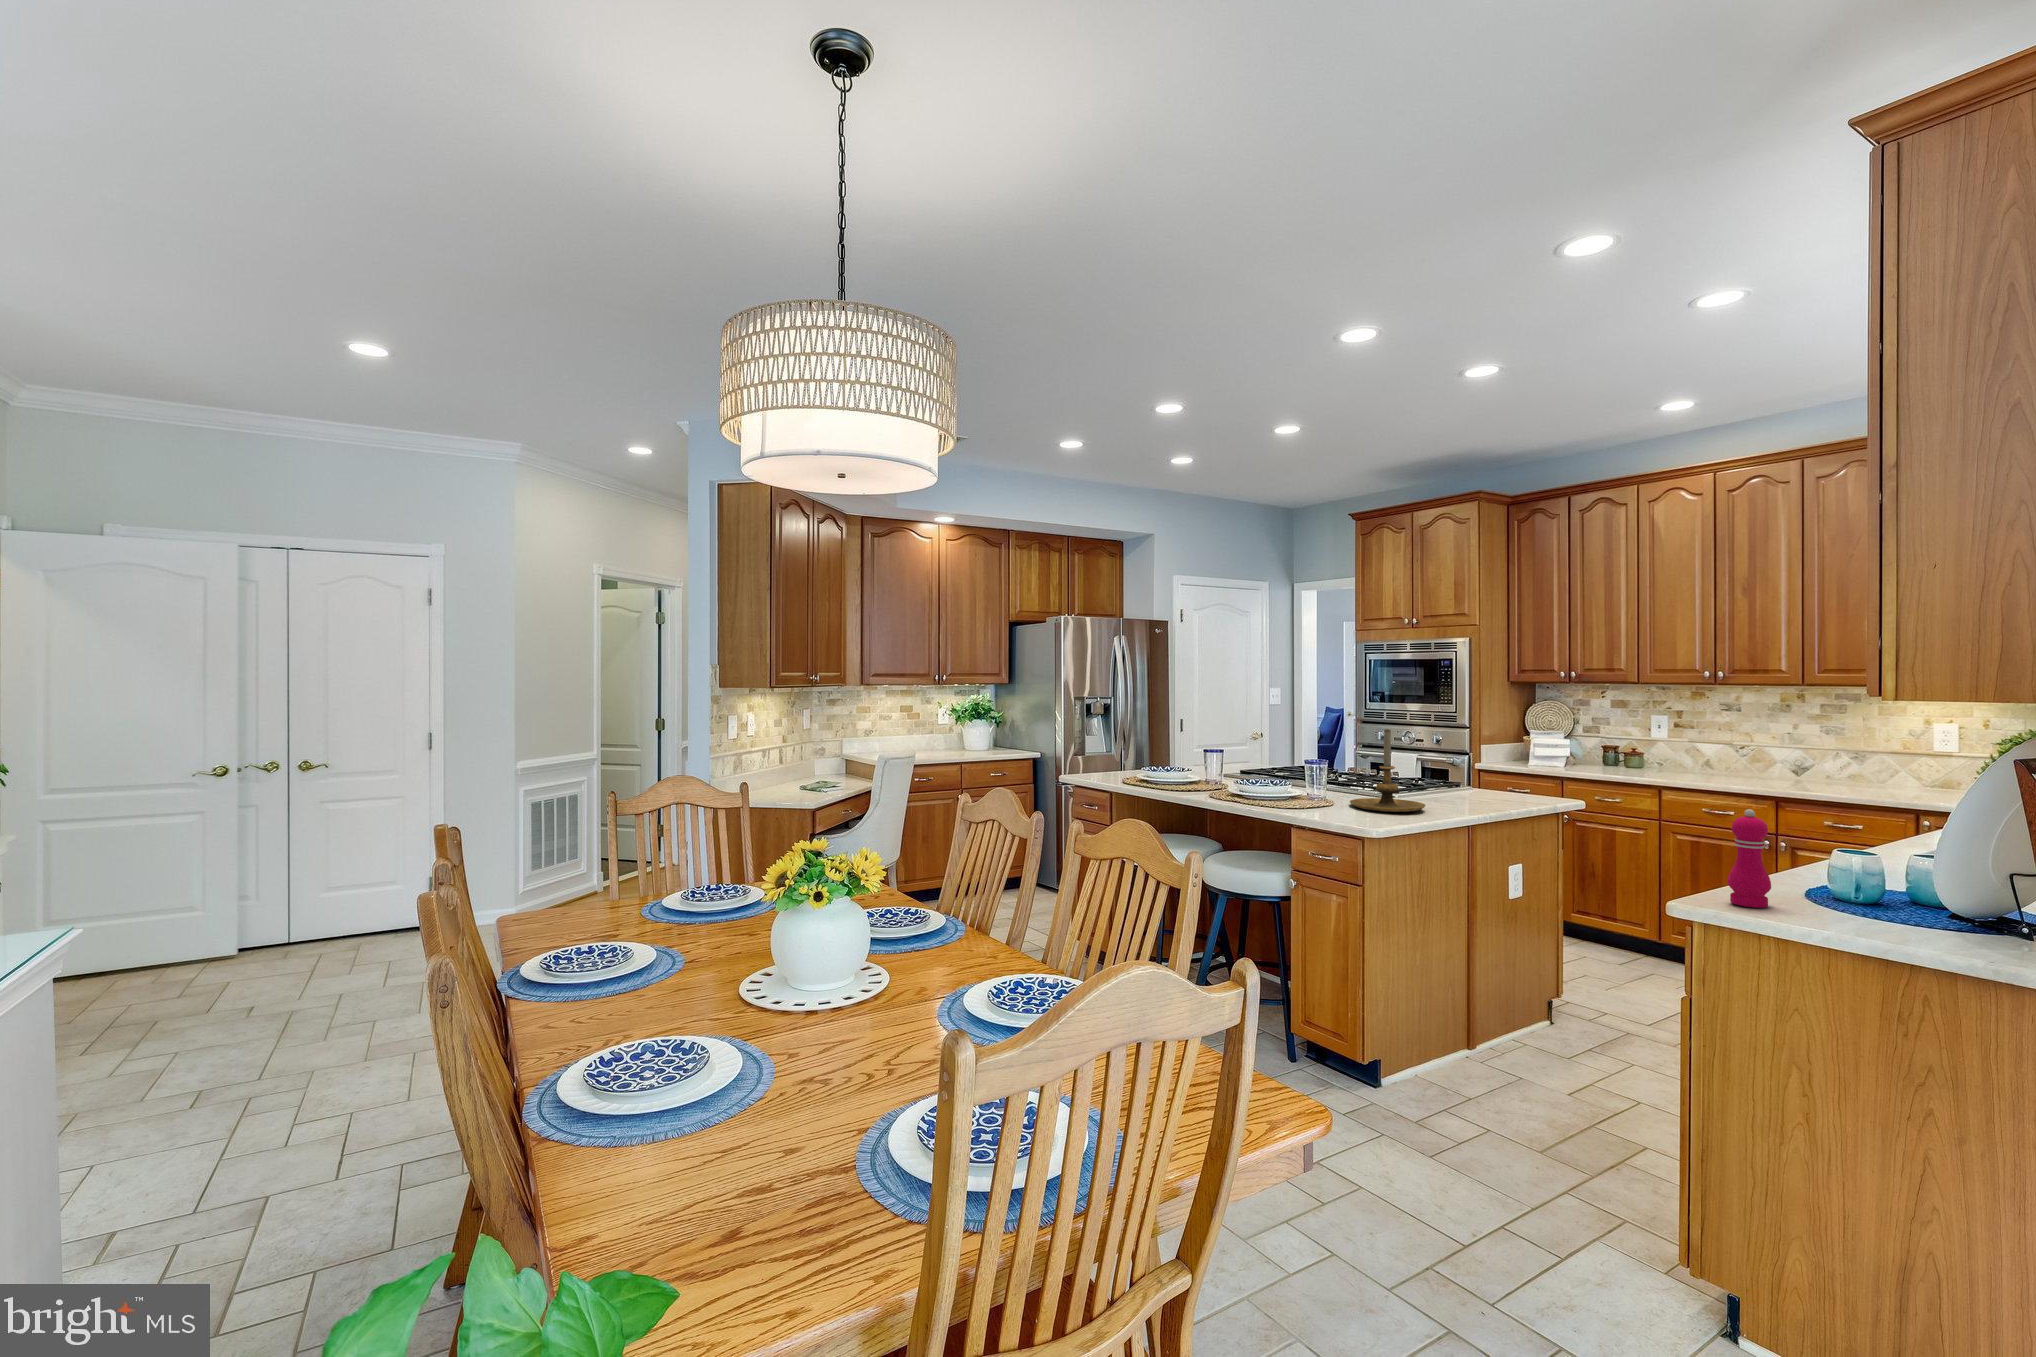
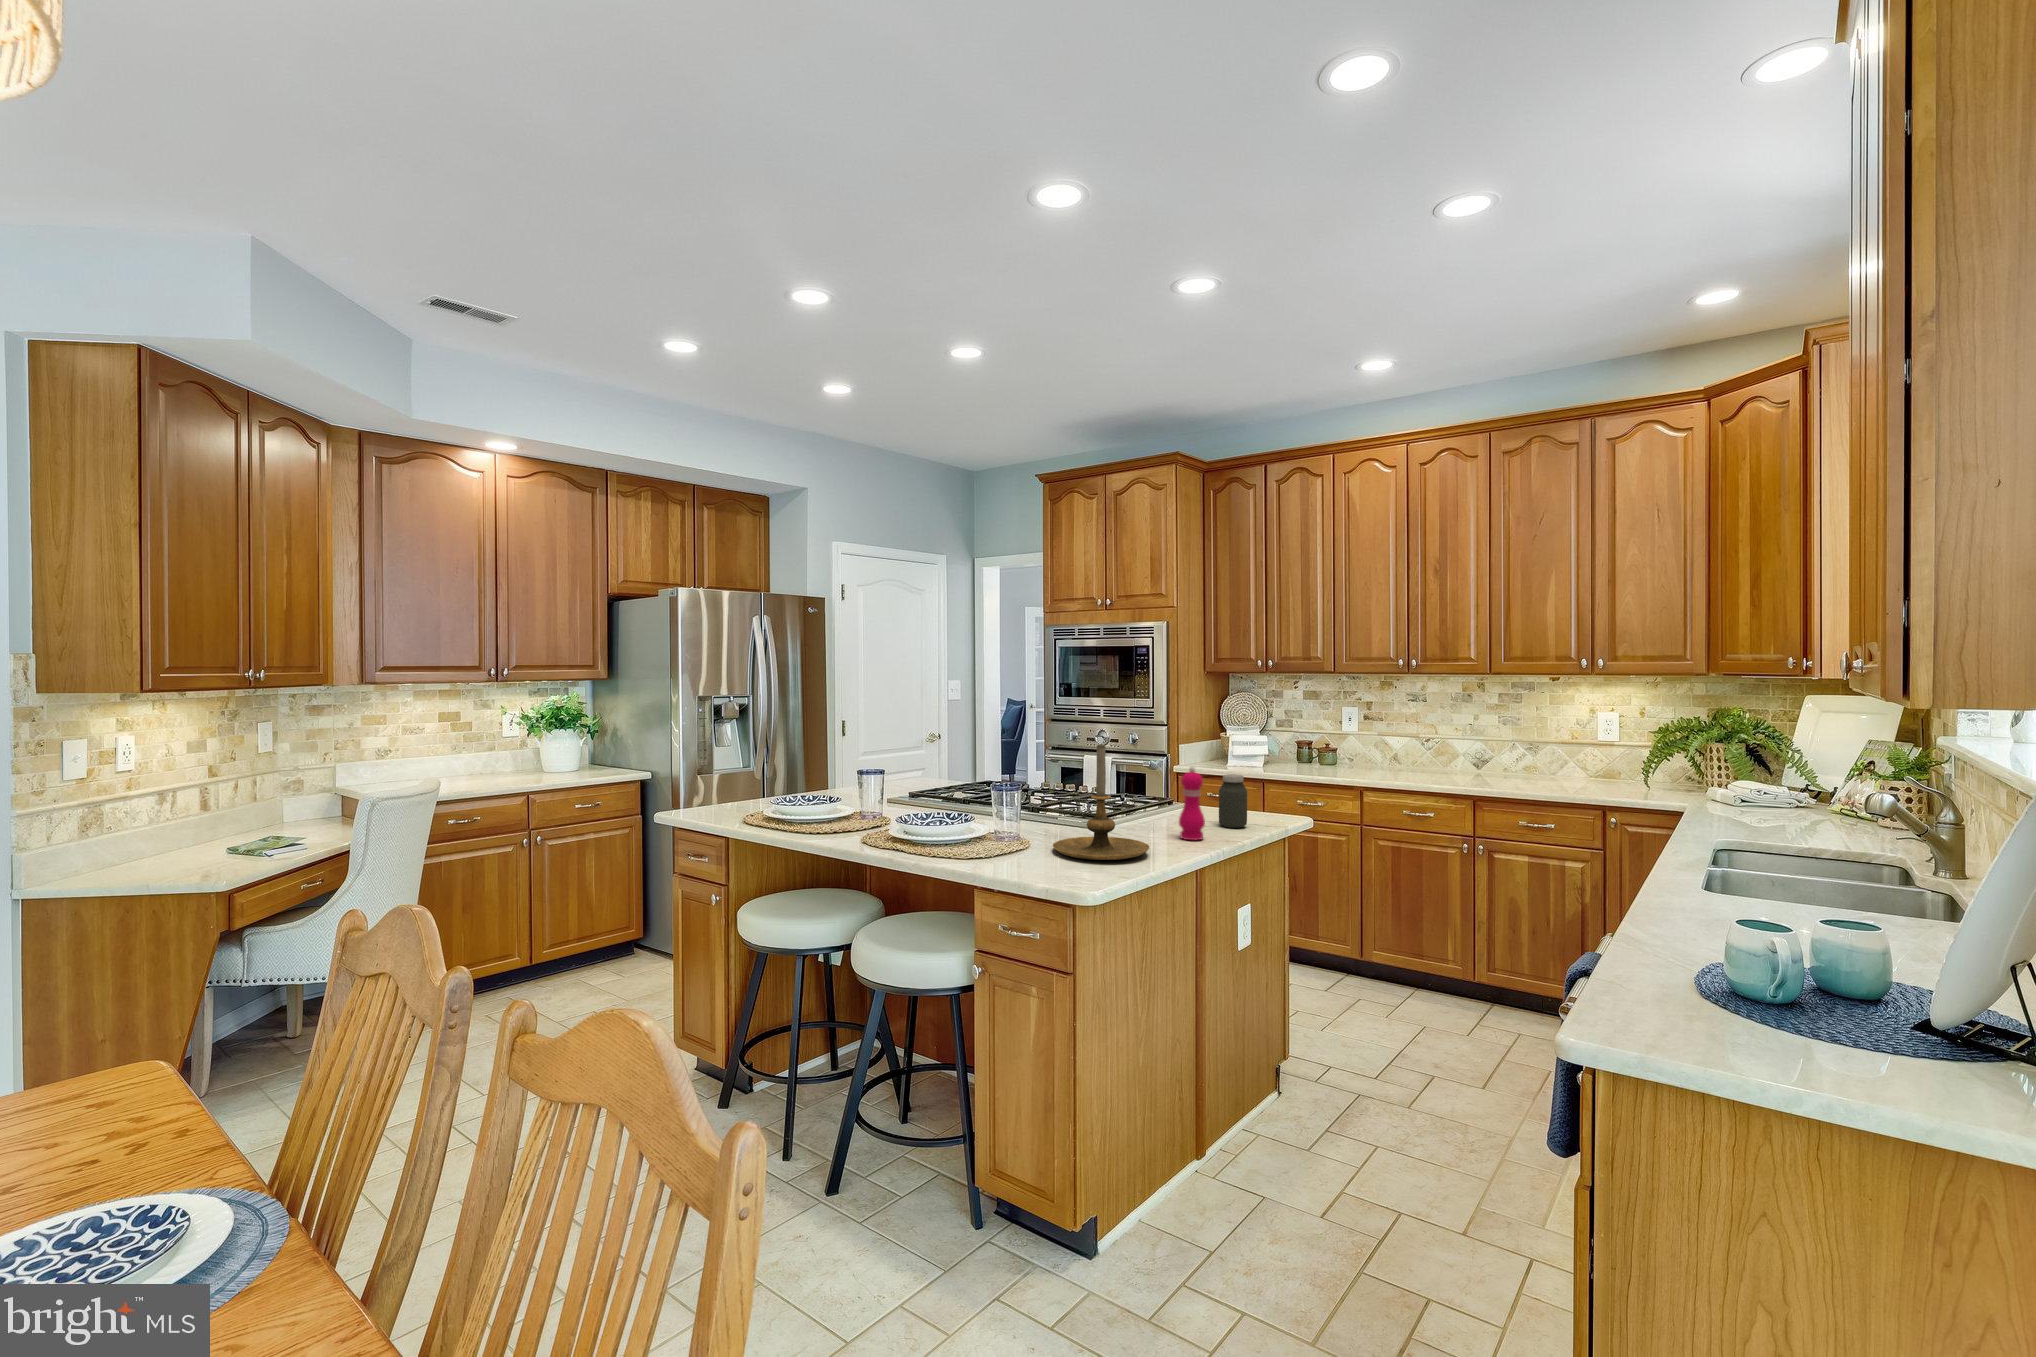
jar: none [1493,759,1517,801] -> present [1219,774,1247,828]
pepper mill: present [1728,809,1771,908] -> present [1179,766,1205,840]

